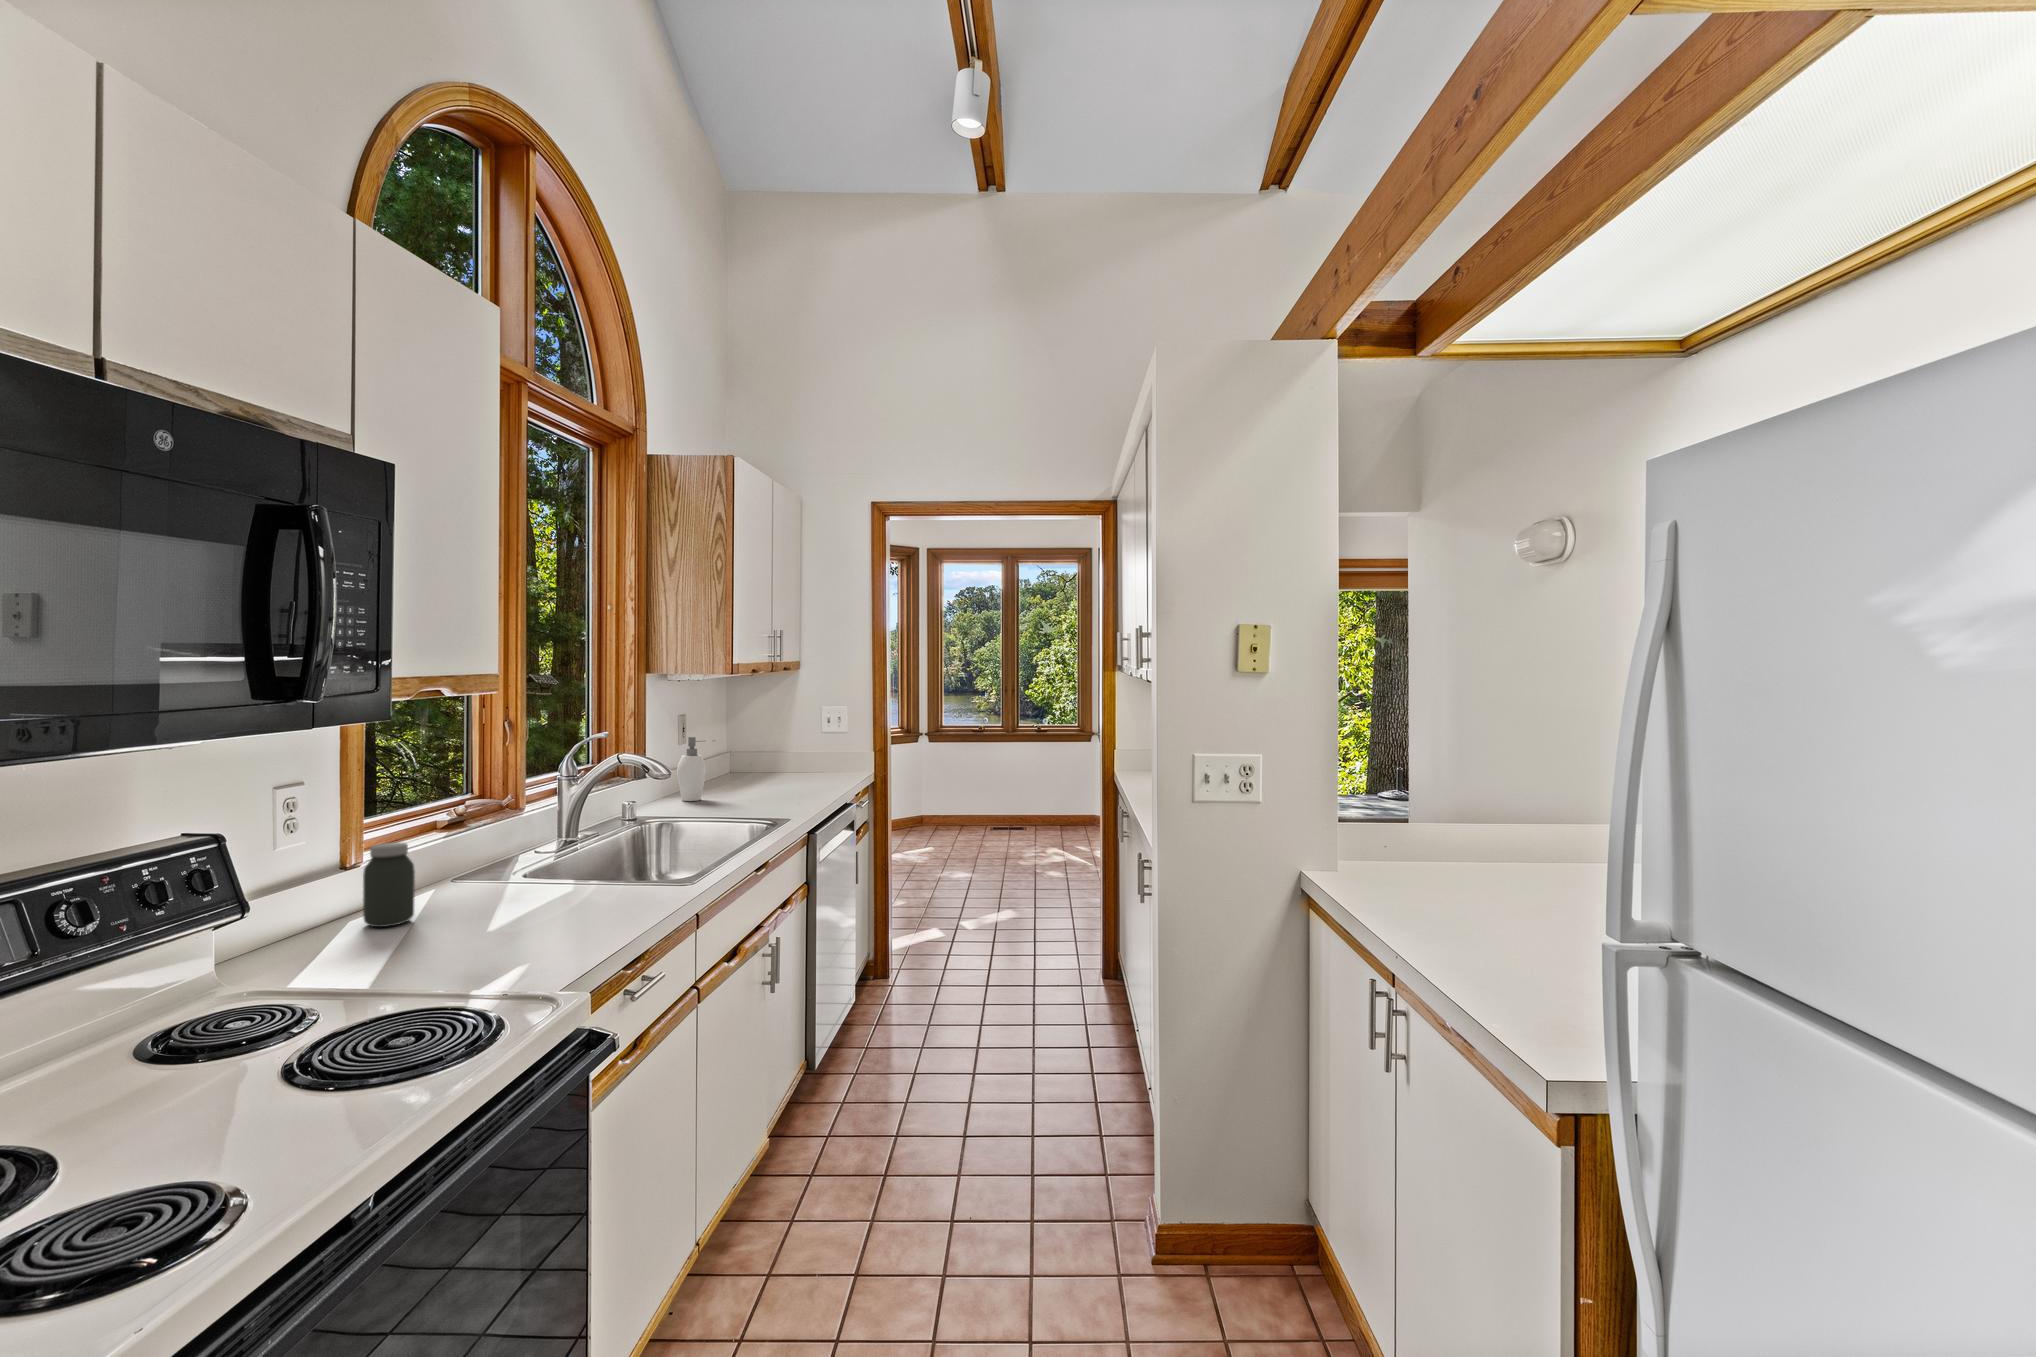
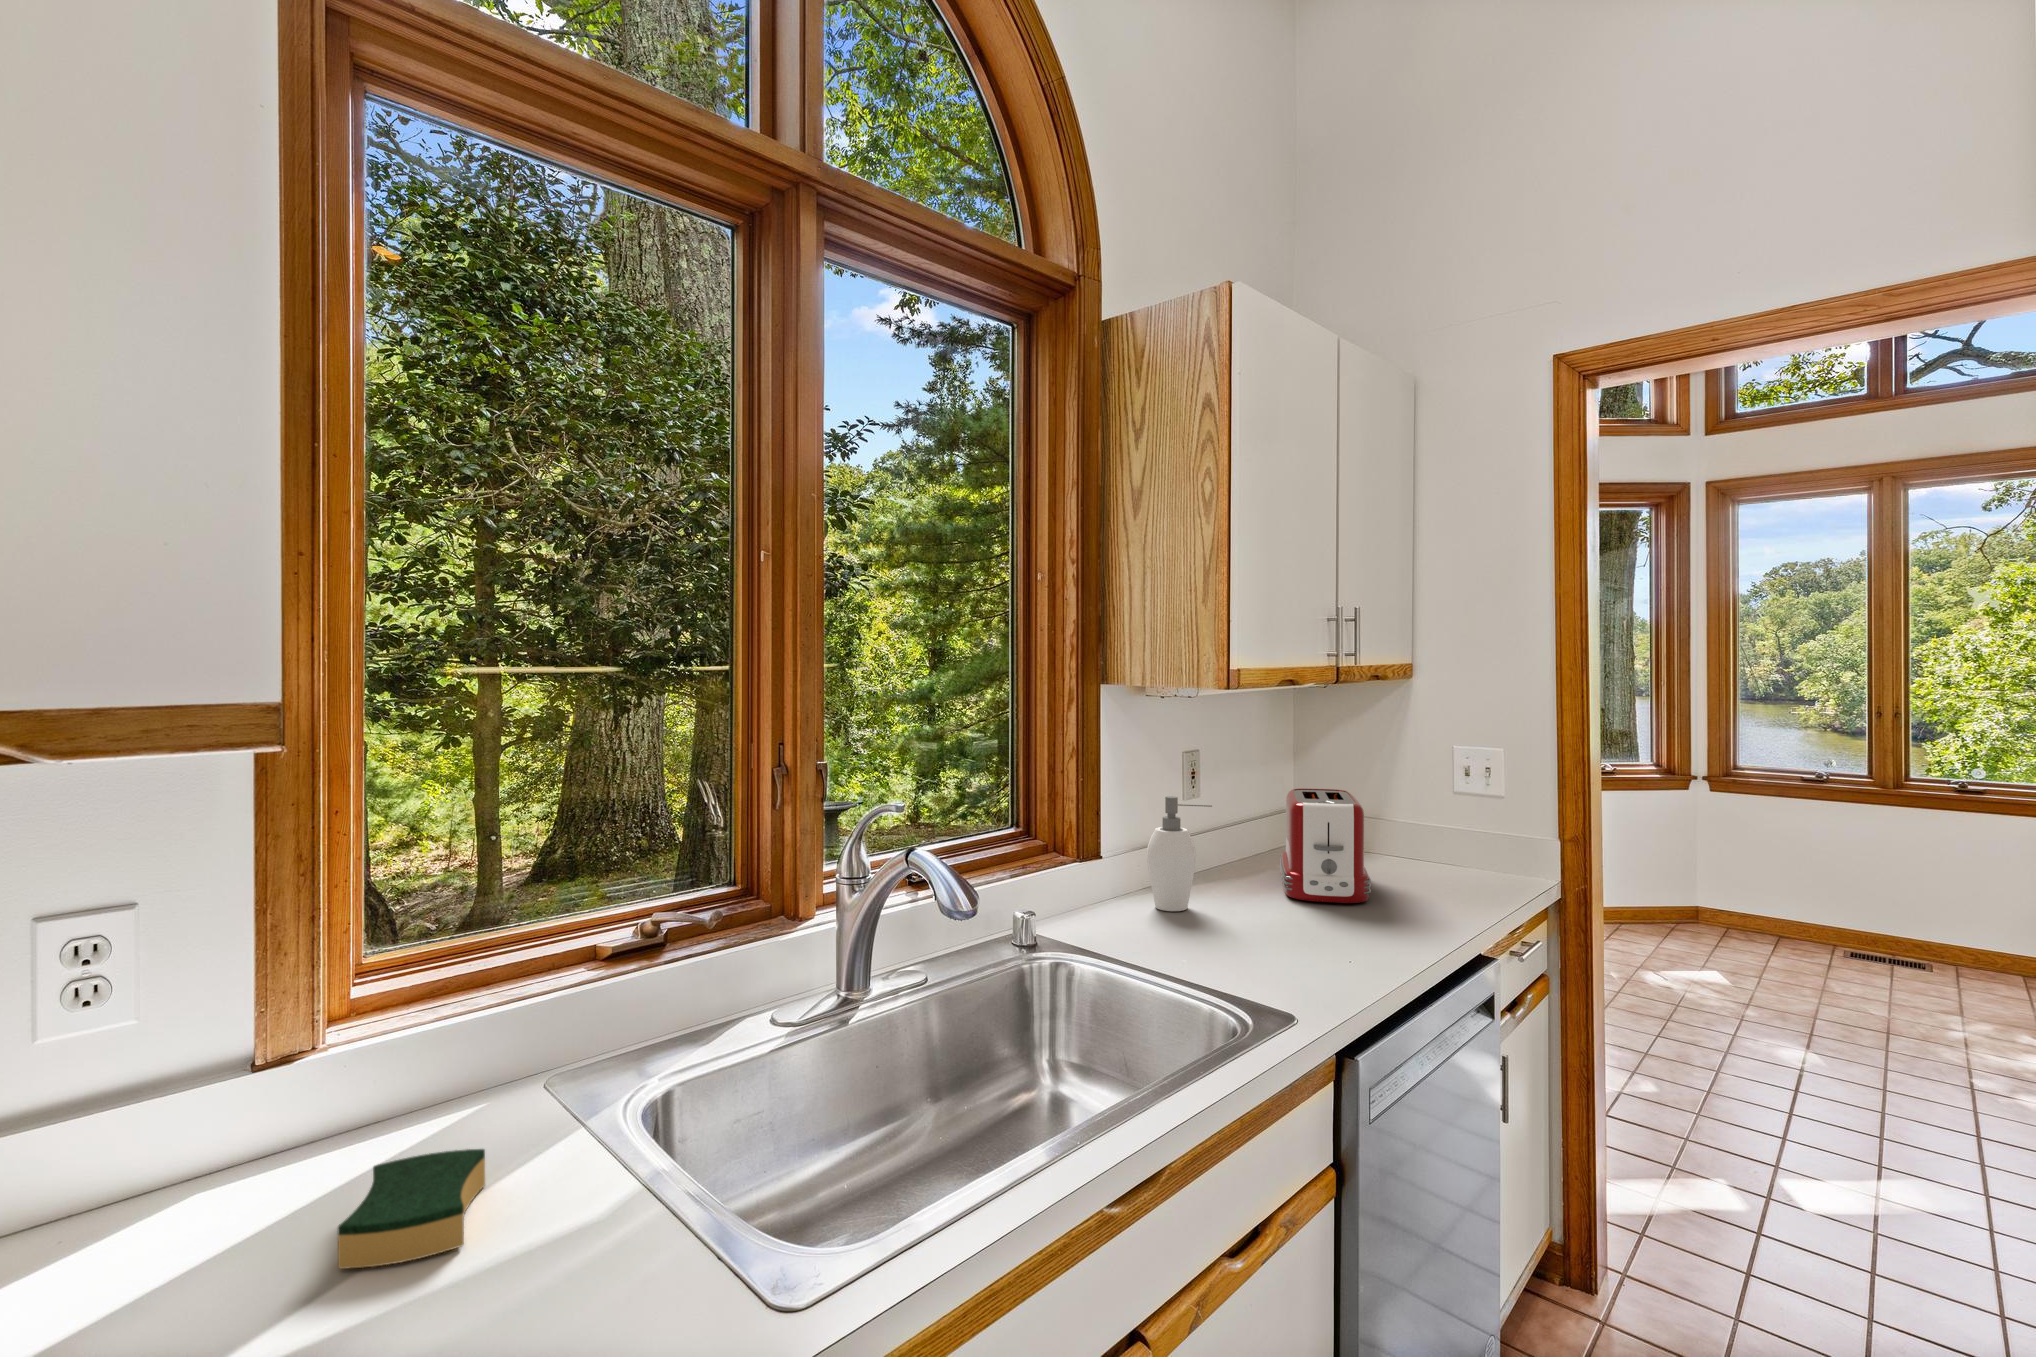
toaster: none [735,733,792,791] -> present [1280,789,1371,903]
jar: present [363,842,415,927] -> none [132,1056,255,1259]
sponge: none [455,880,529,914] -> present [338,1149,485,1269]

